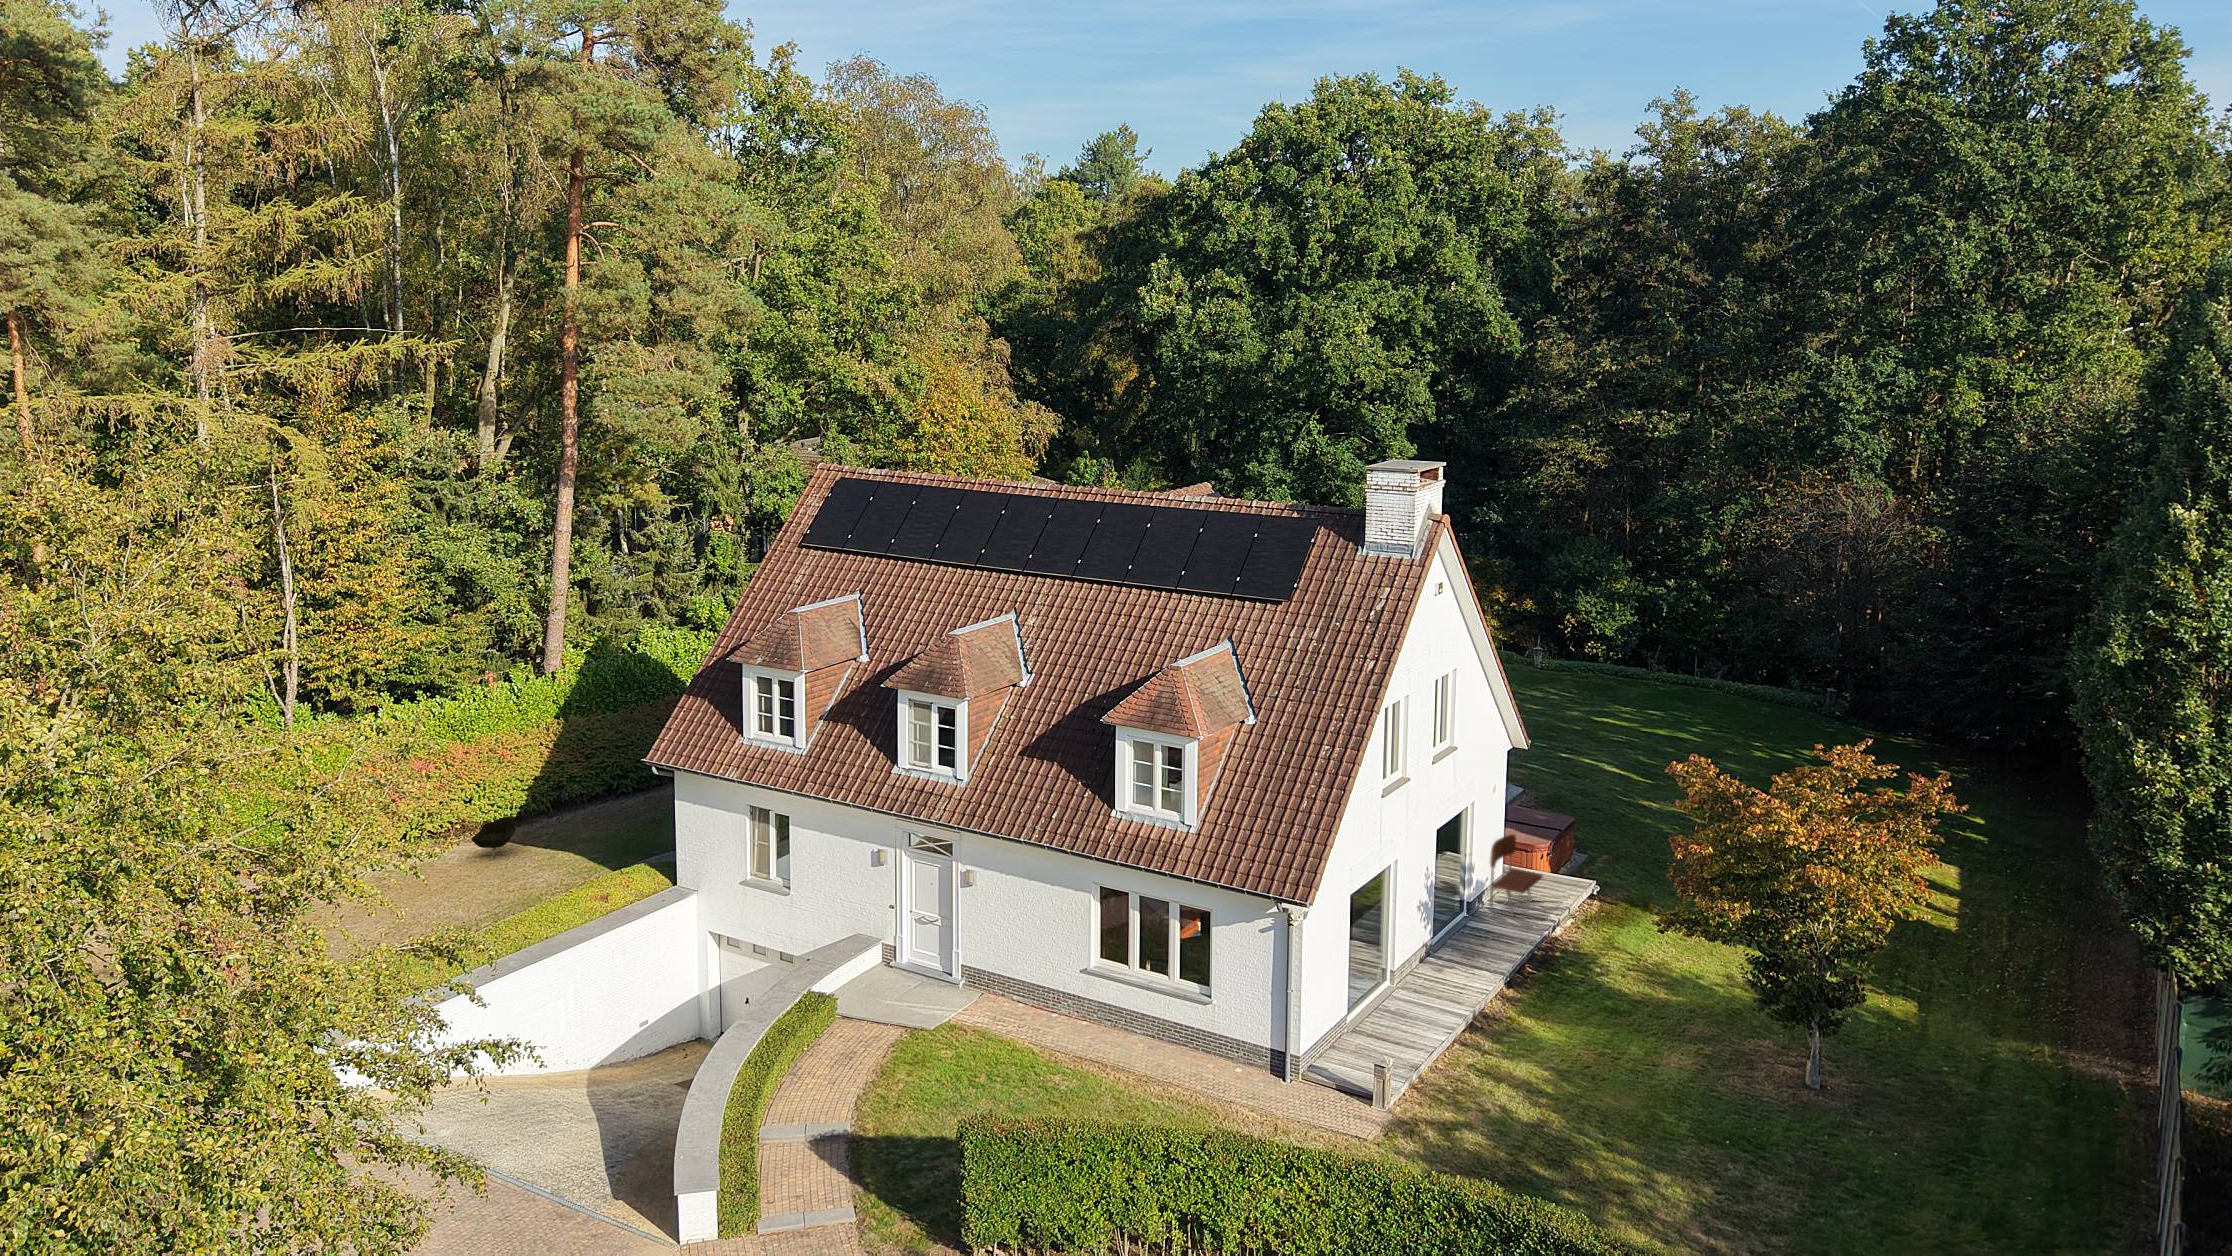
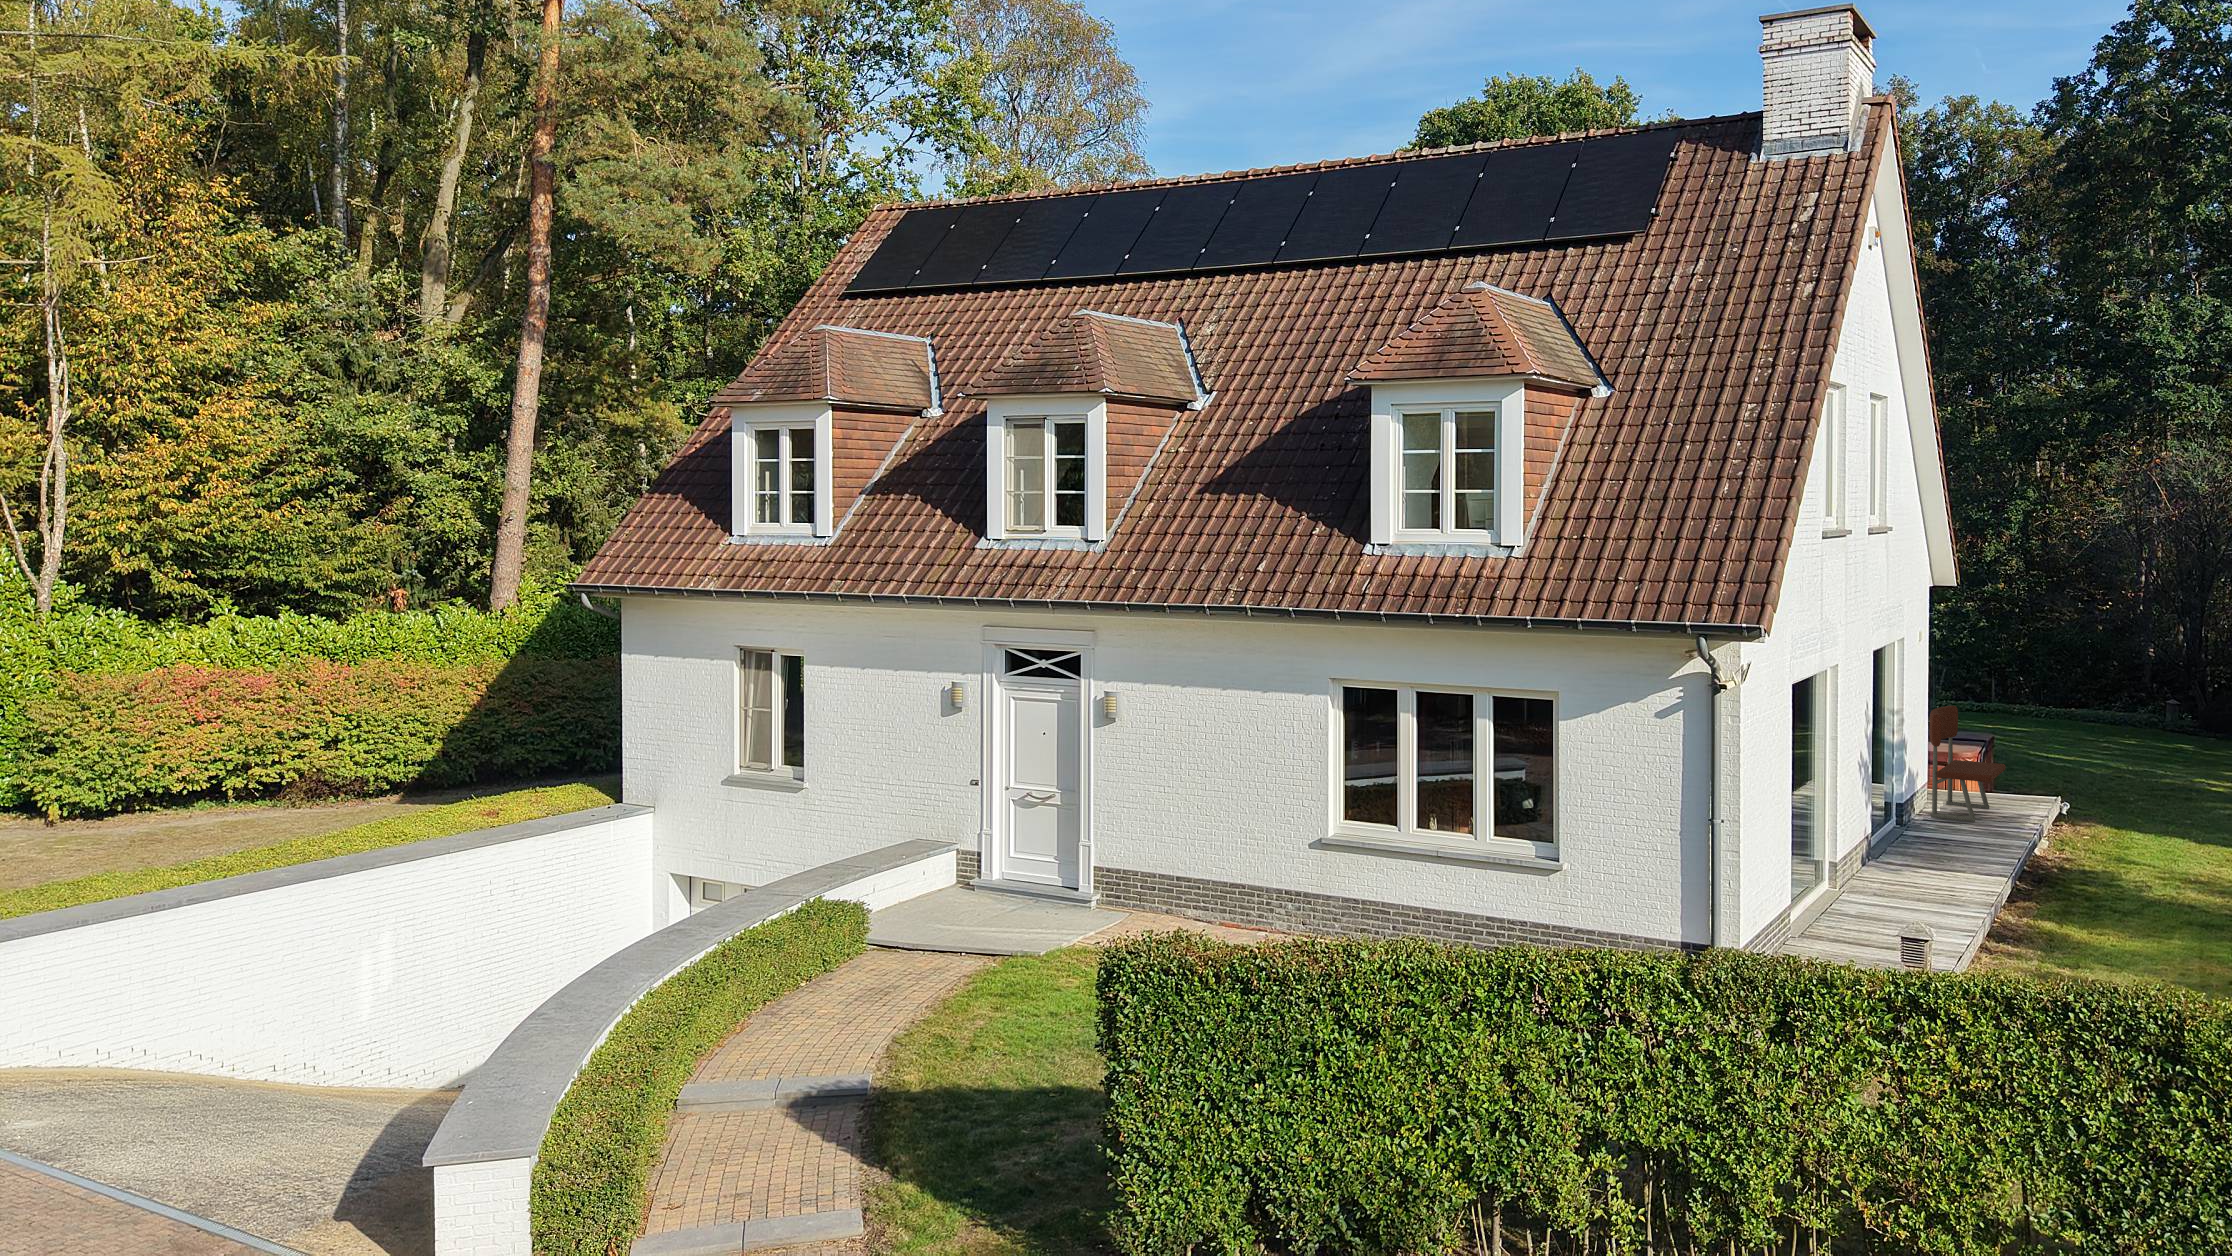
lounge chair: present [471,817,516,860] -> none [308,745,387,805]

